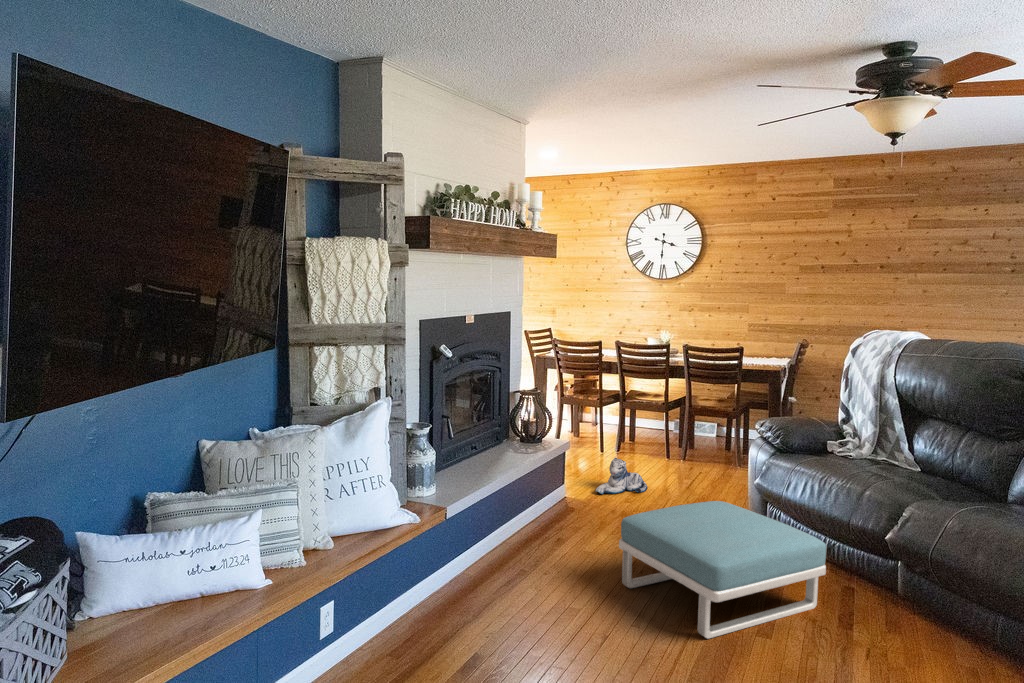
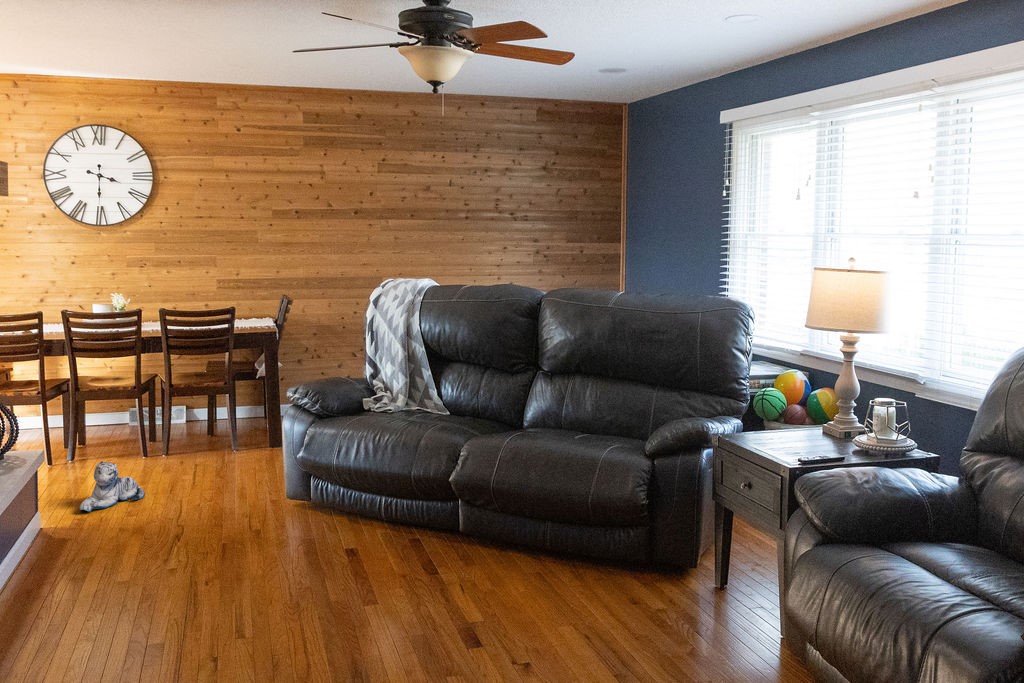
footstool: present [619,501,826,639] -> none [181,480,406,622]

